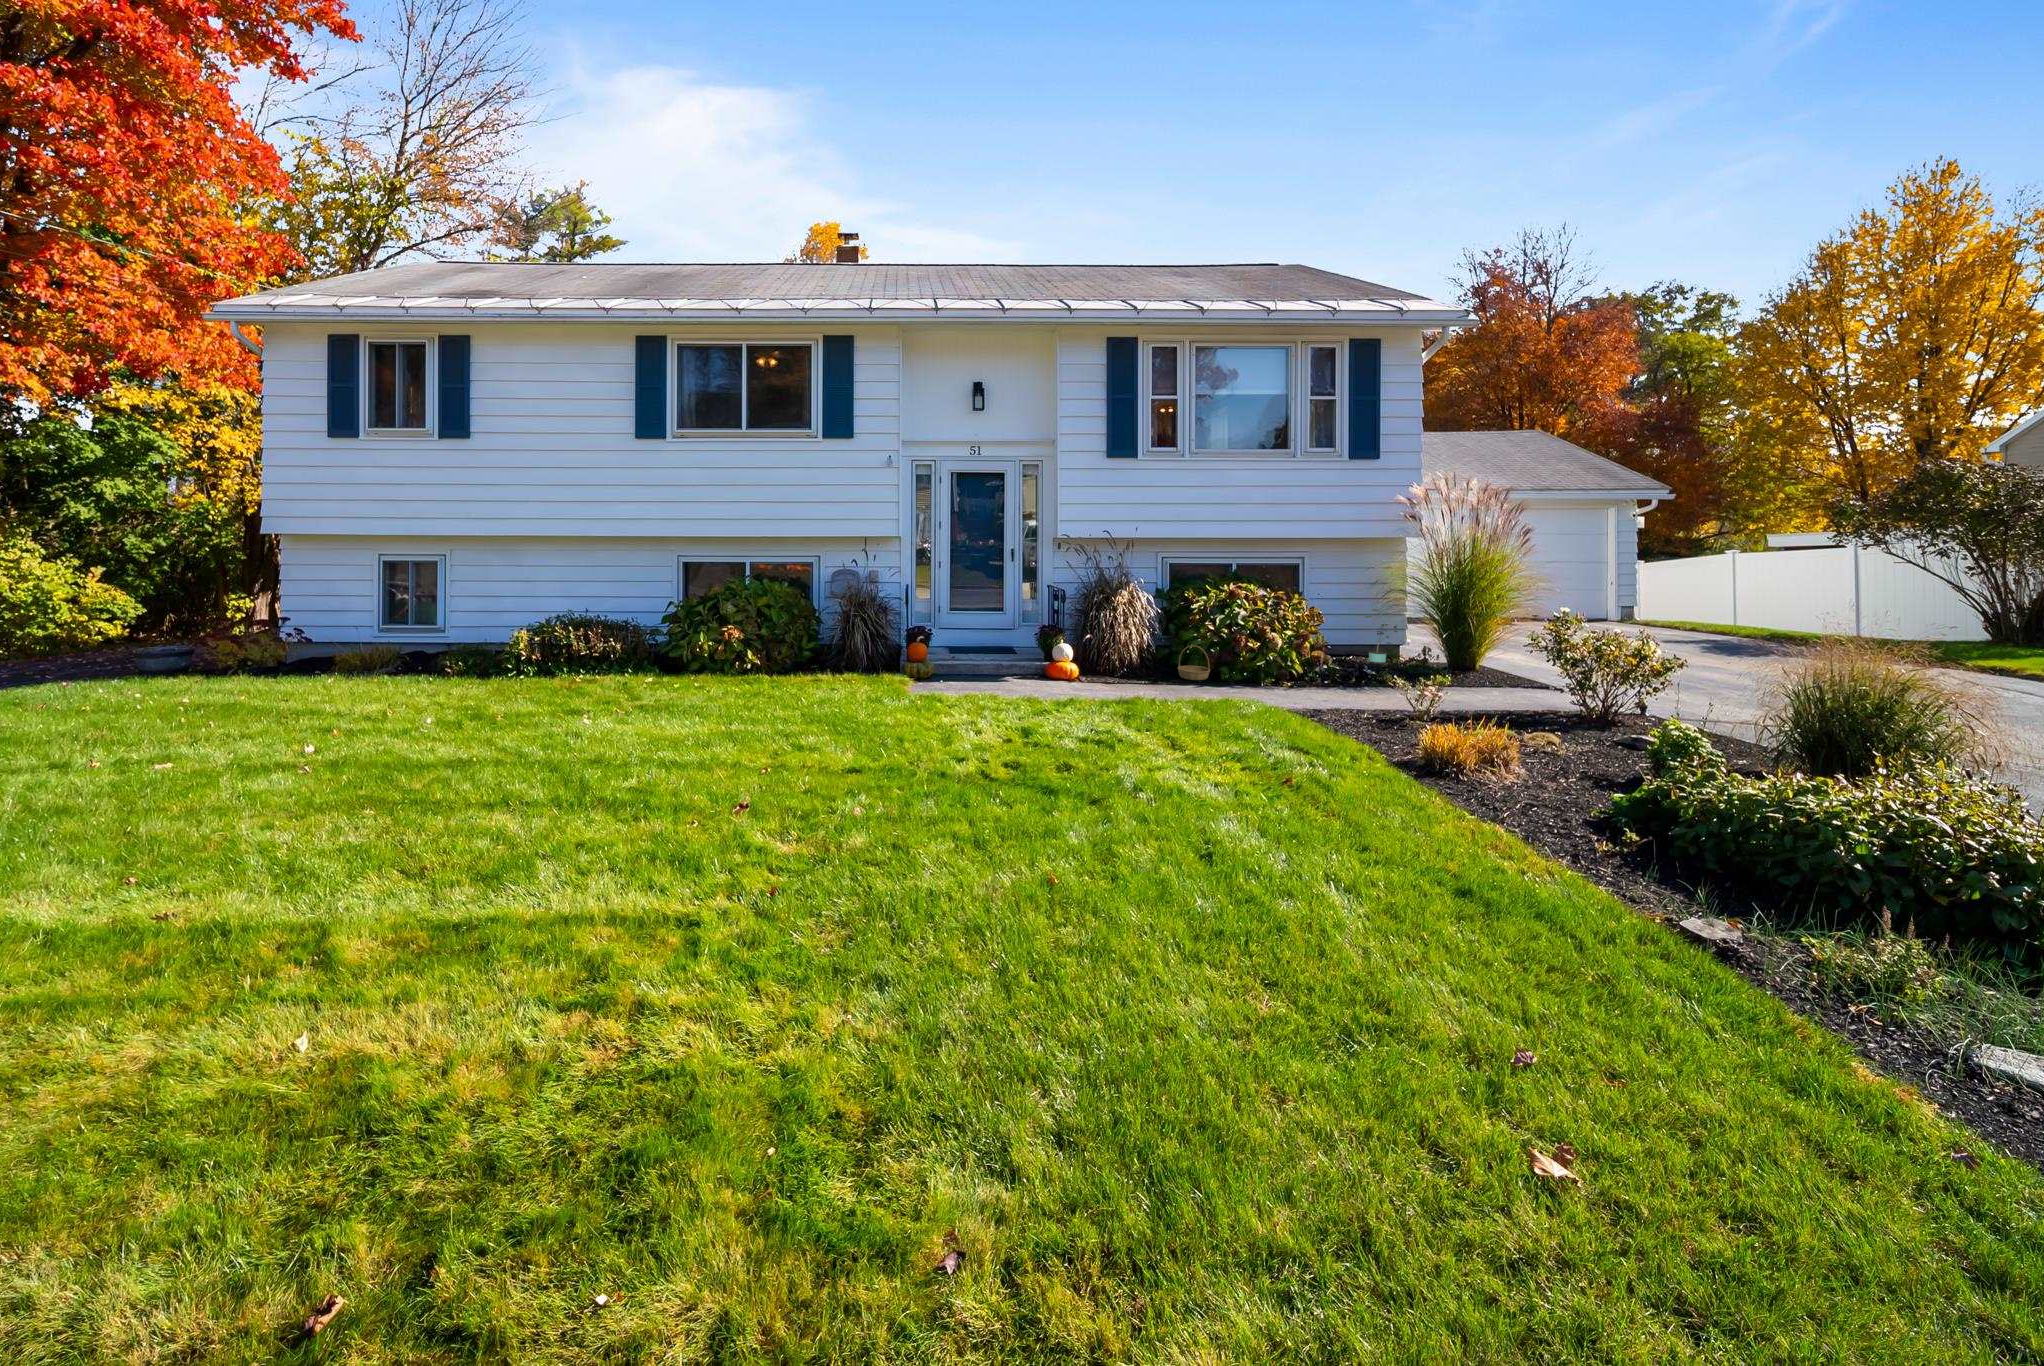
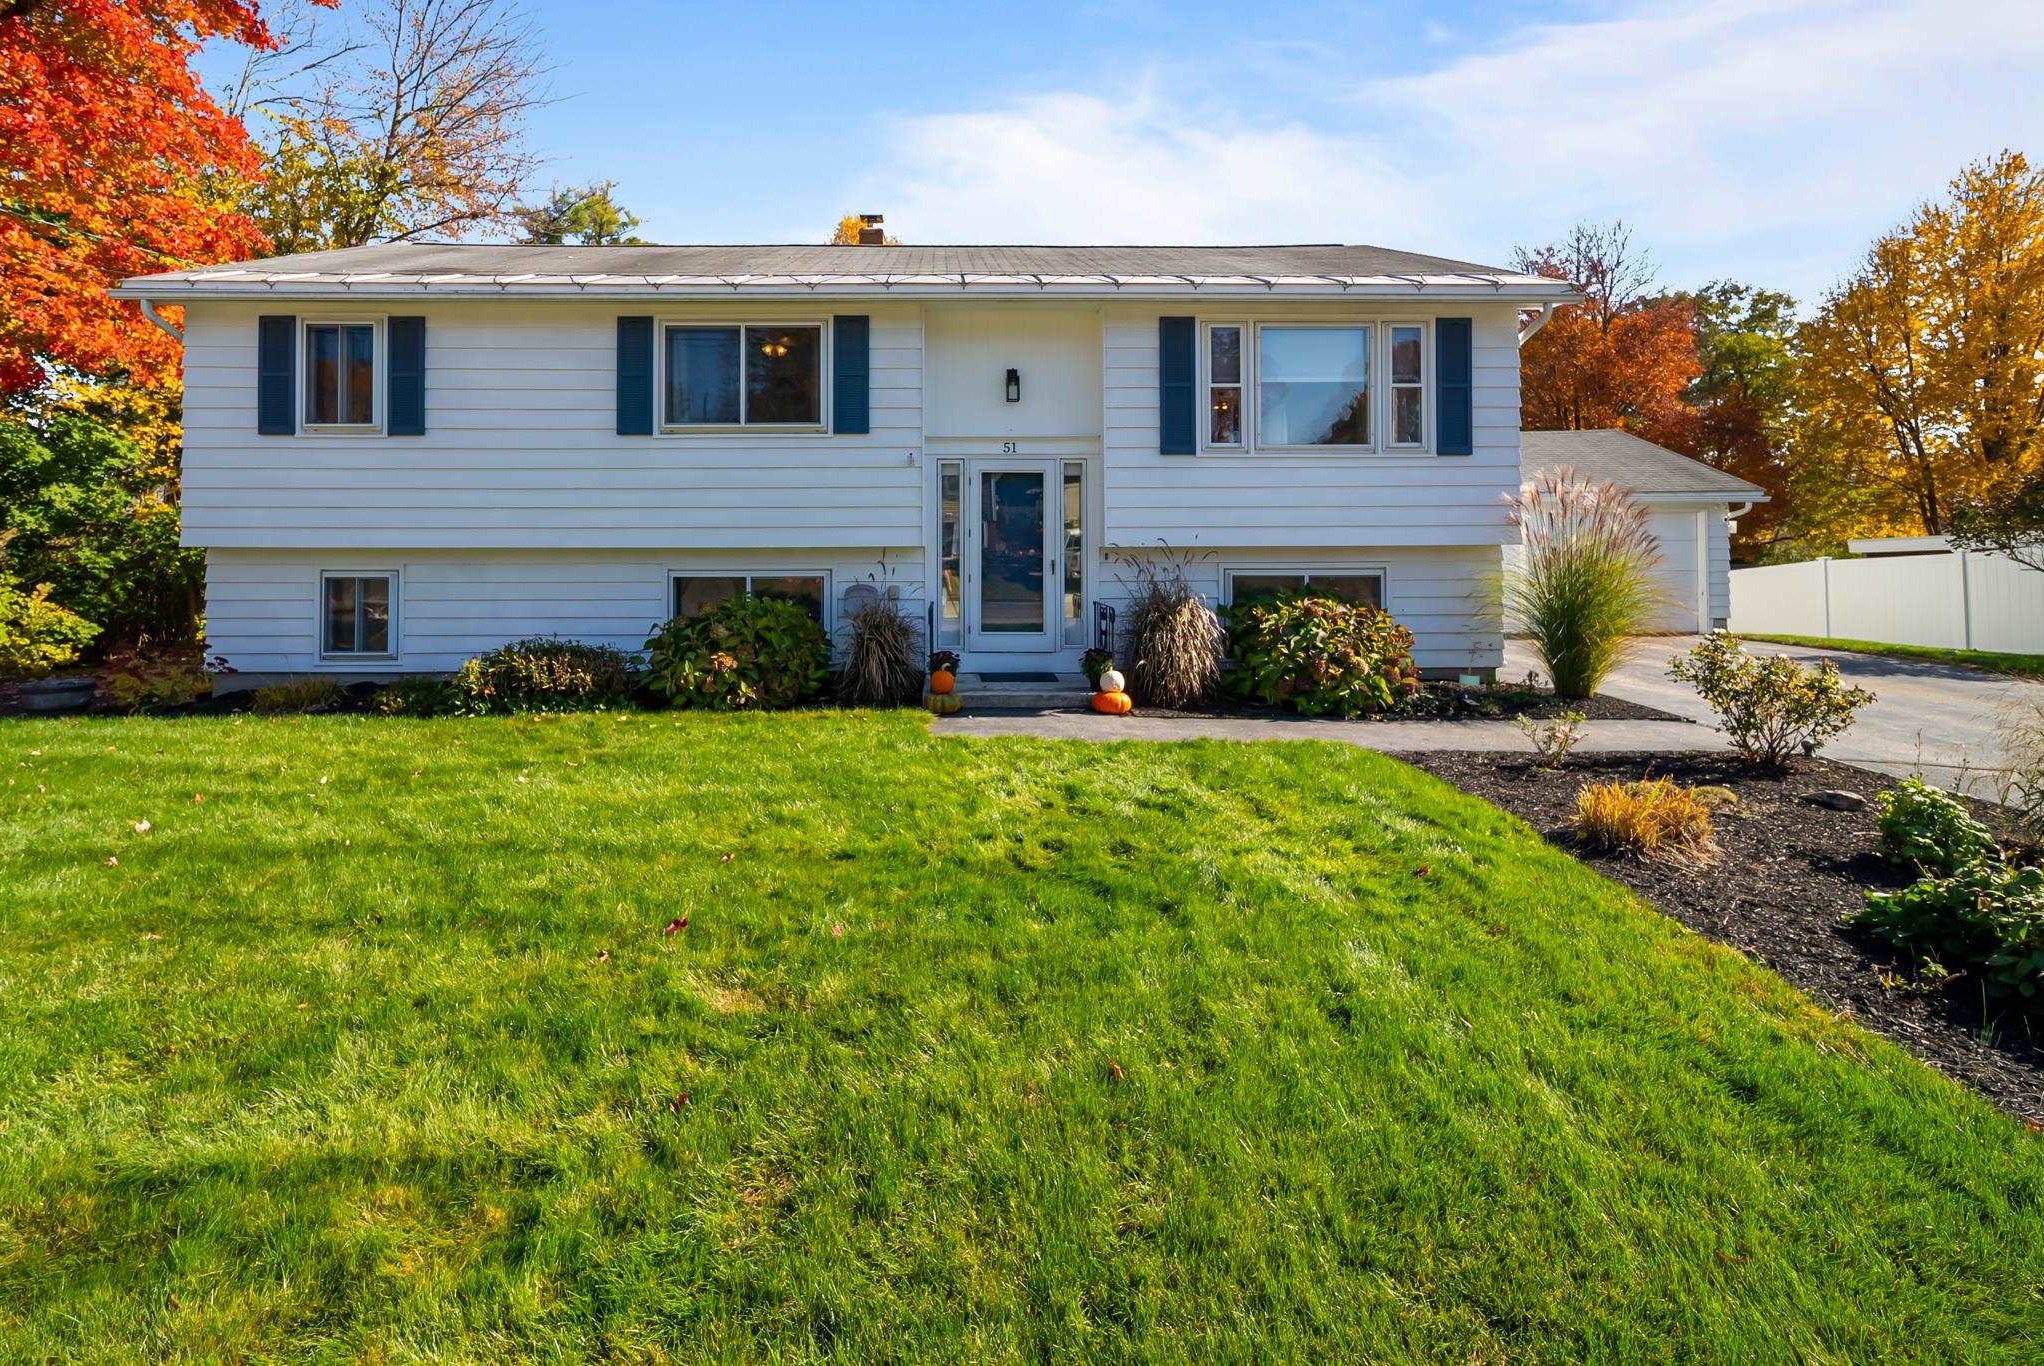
basket: present [1177,645,1210,680] -> none [1246,669,1285,711]

